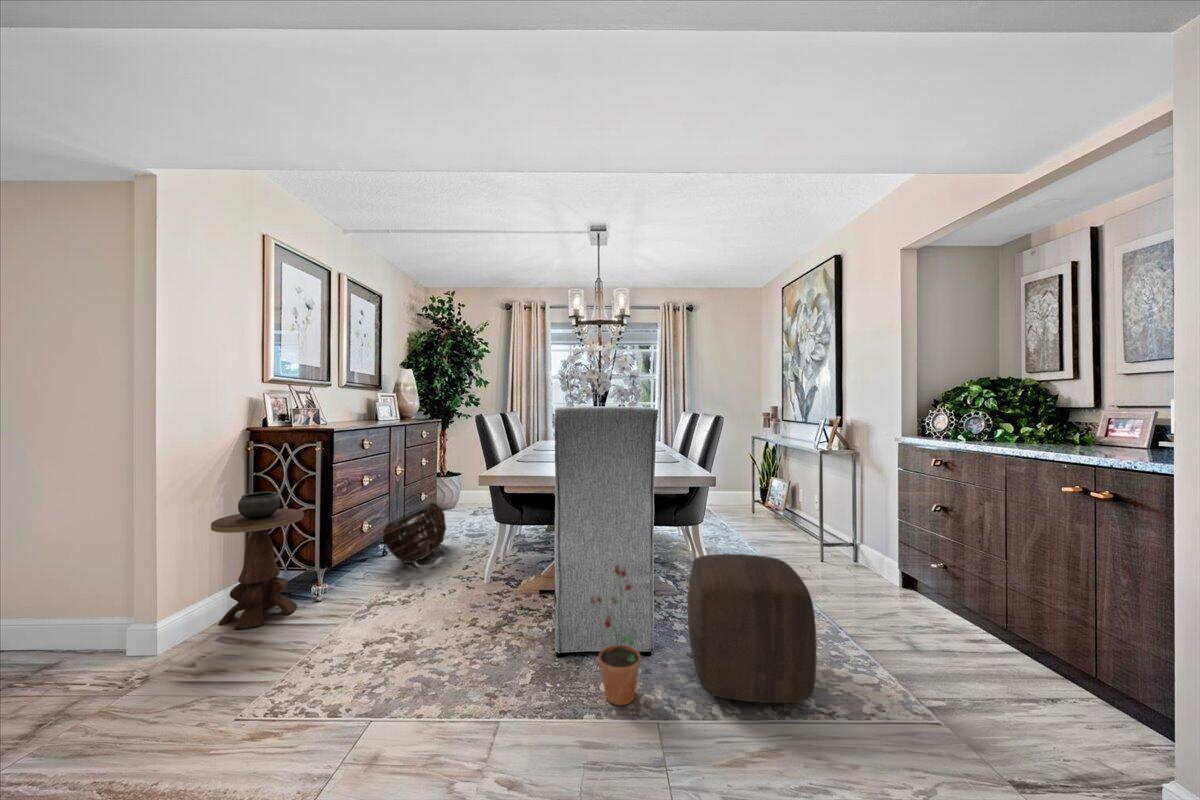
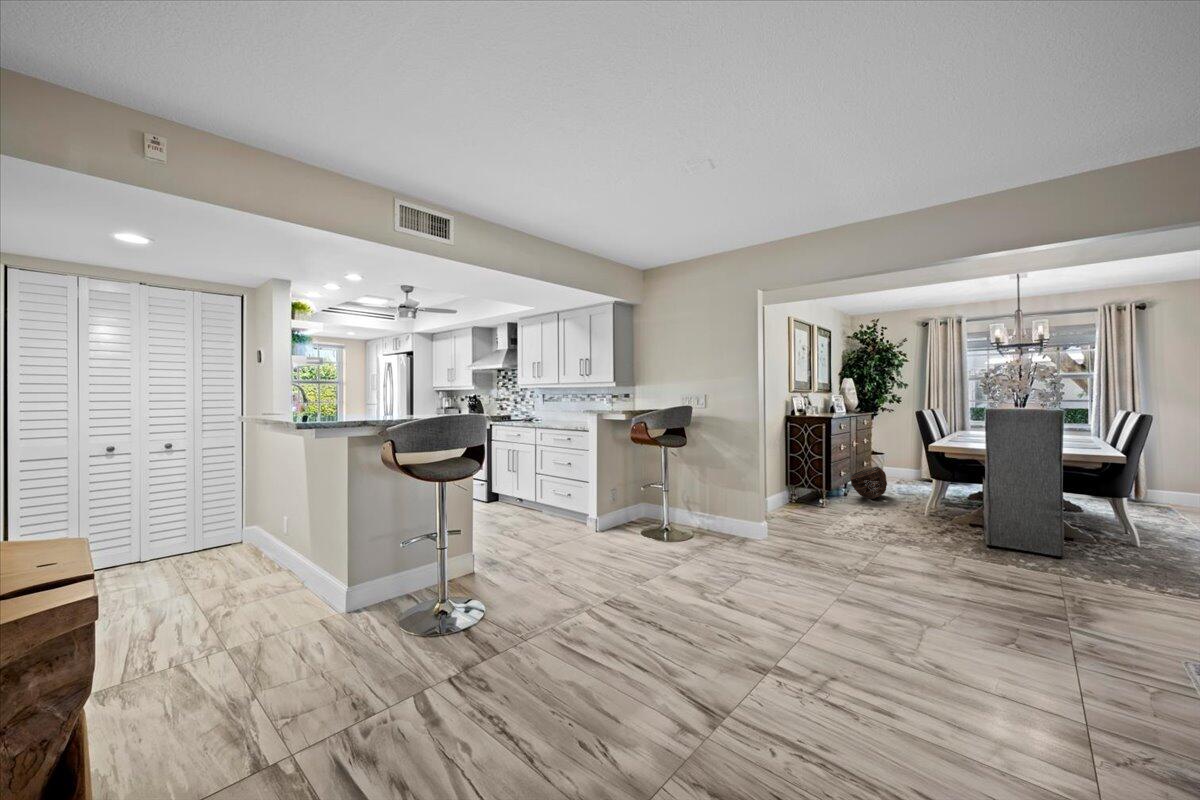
side table: present [211,492,304,629] -> none [783,447,820,508]
ottoman: present [688,554,817,703] -> none [1079,501,1177,578]
potted plant: present [591,565,641,705] -> none [1005,493,1040,560]

